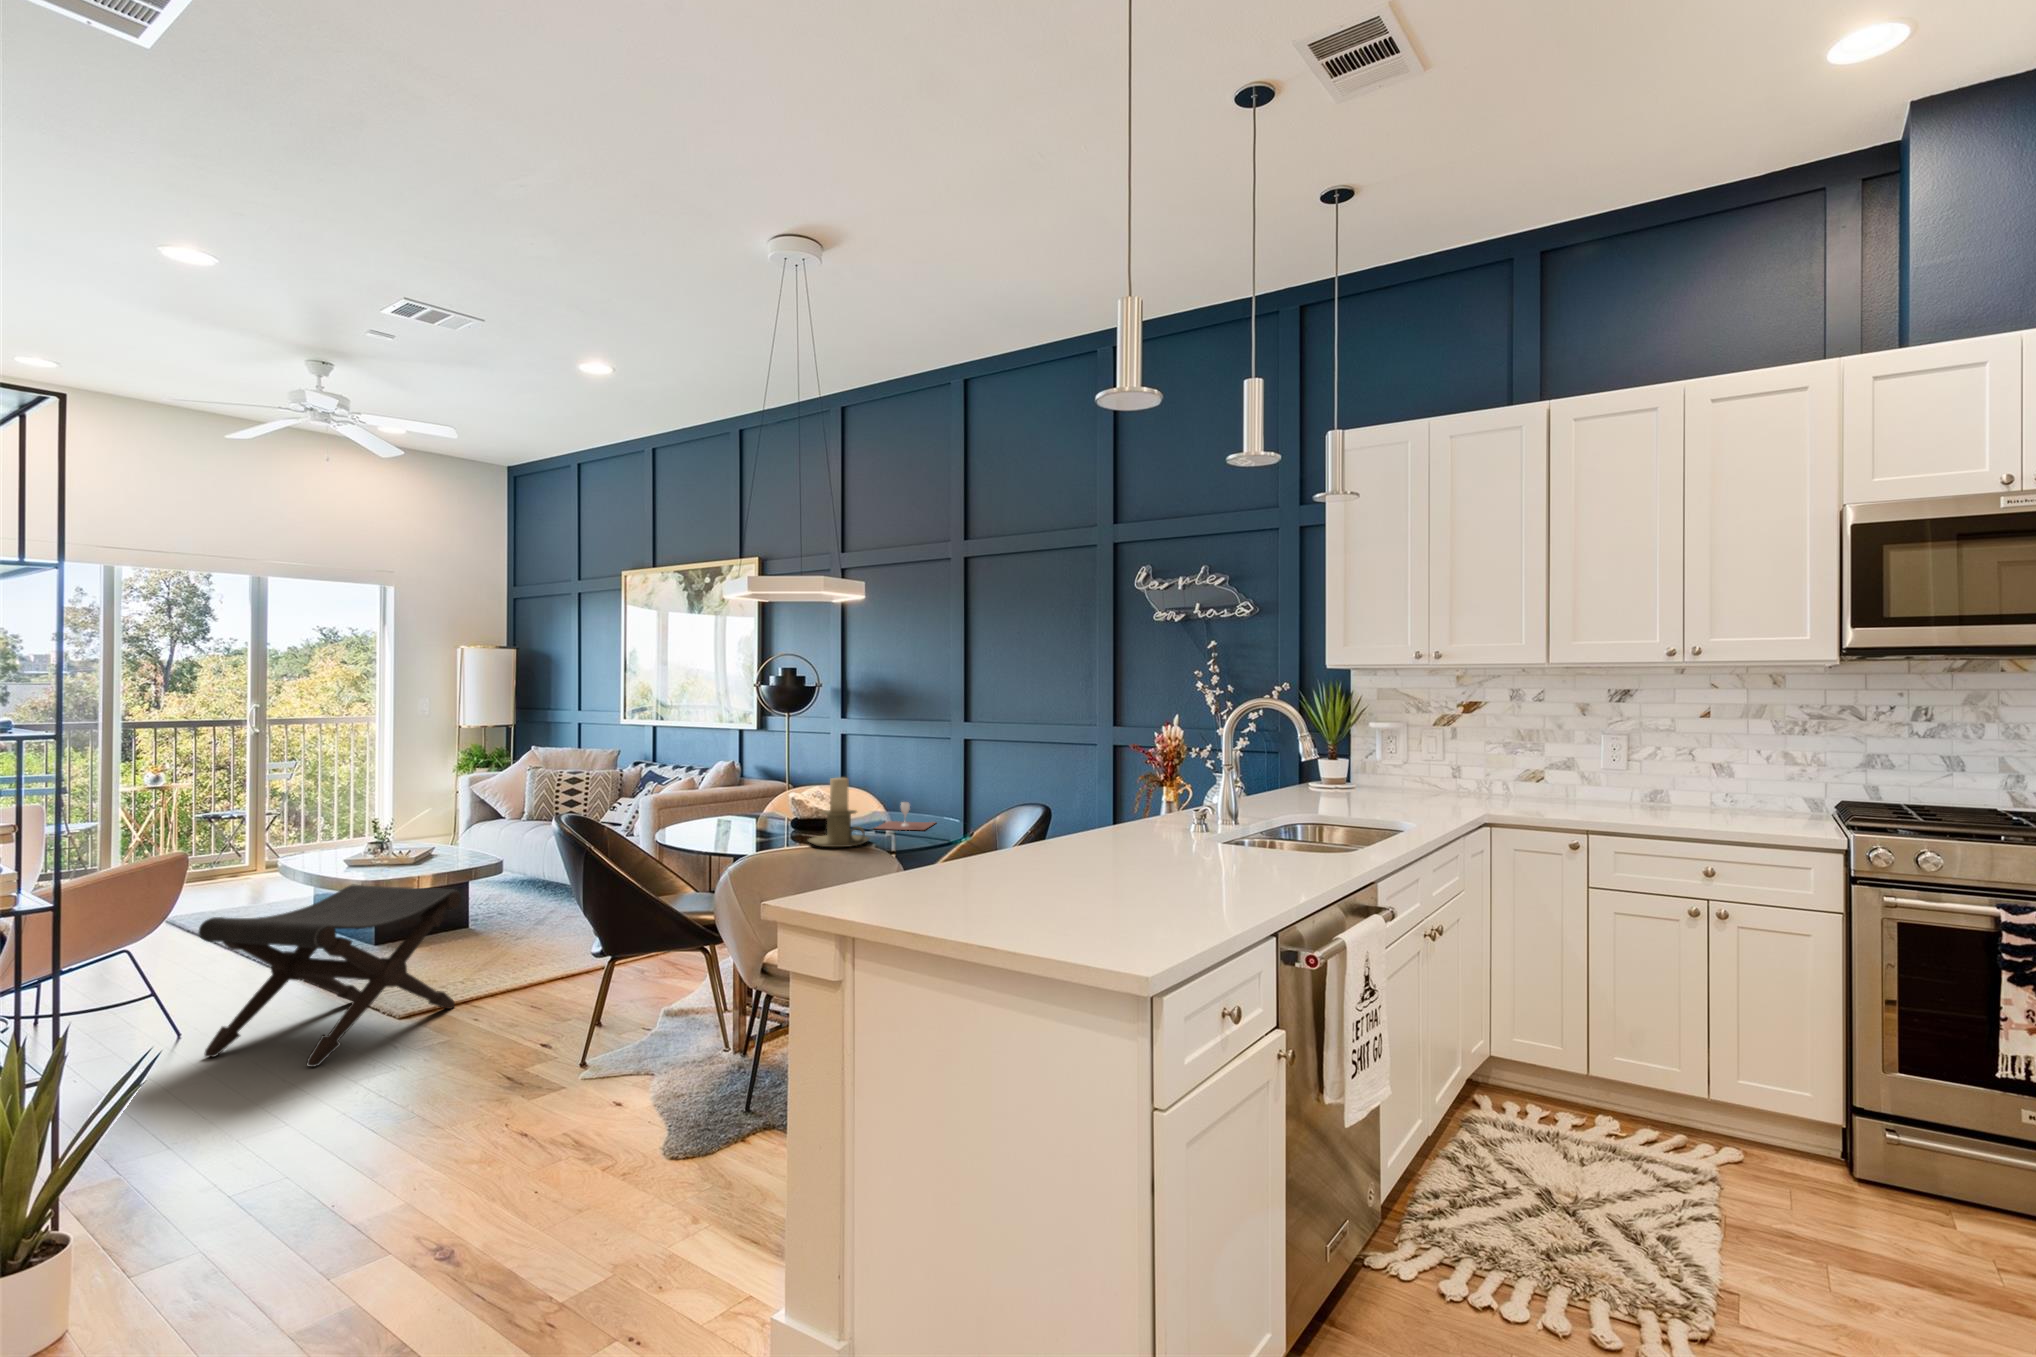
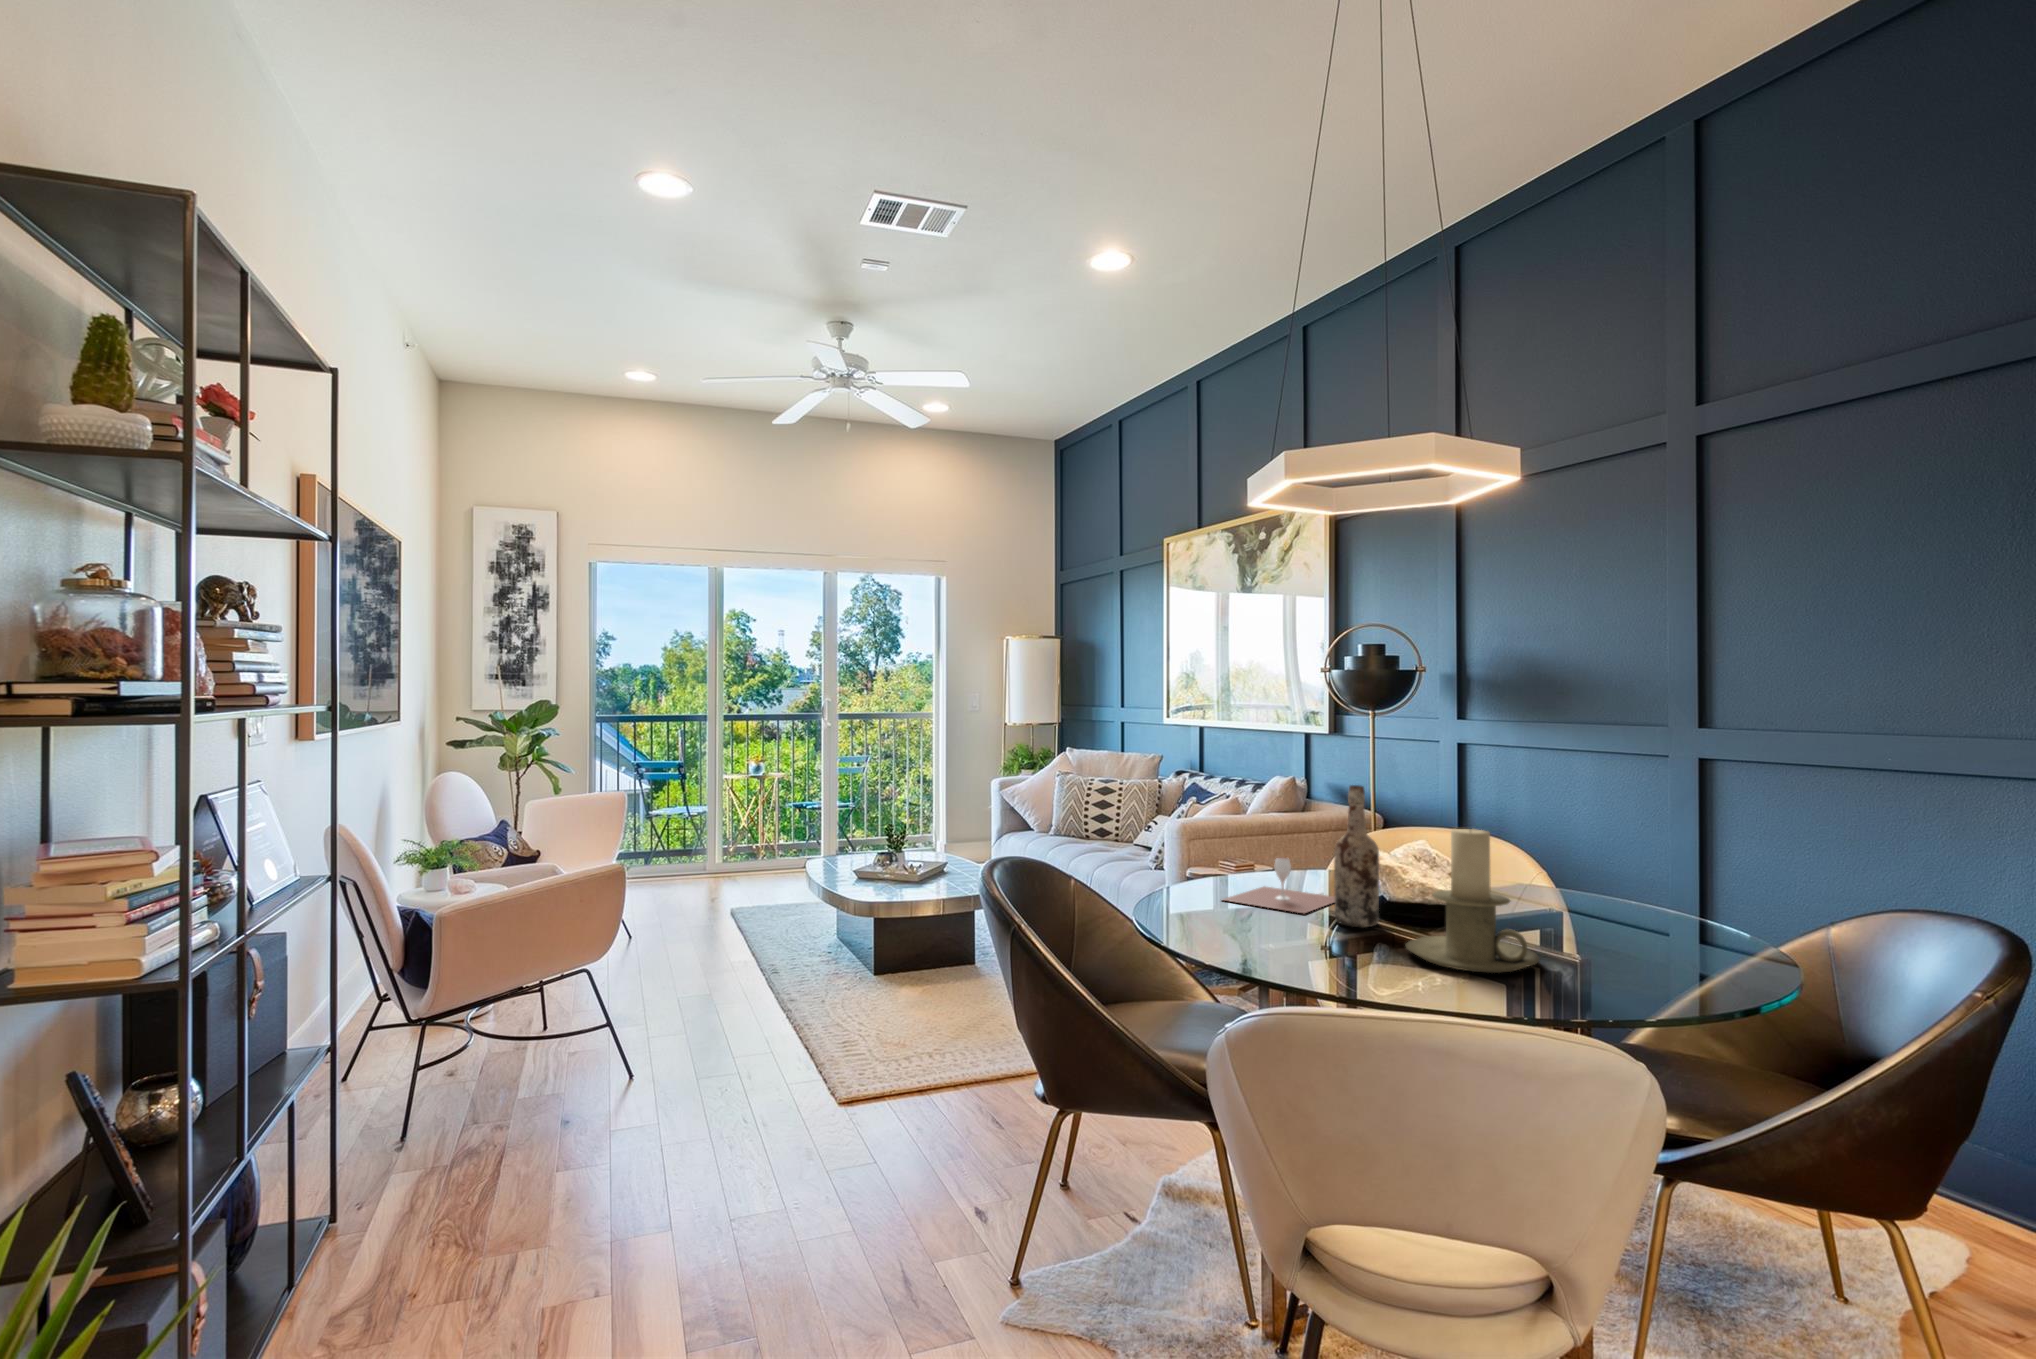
wine bottle: none [770,759,794,837] -> present [1334,785,1379,927]
wine glass: present [876,802,934,830] -> present [1224,857,1335,913]
footstool: present [199,885,461,1067] -> none [628,913,912,1170]

